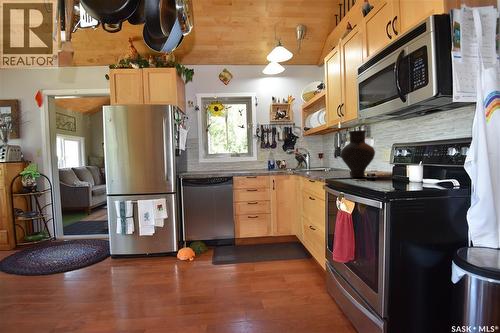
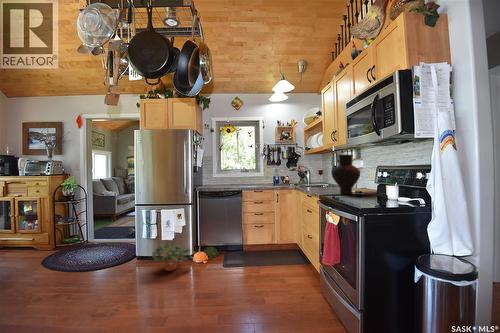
potted plant: none [127,235,181,271] -> present [152,241,195,271]

